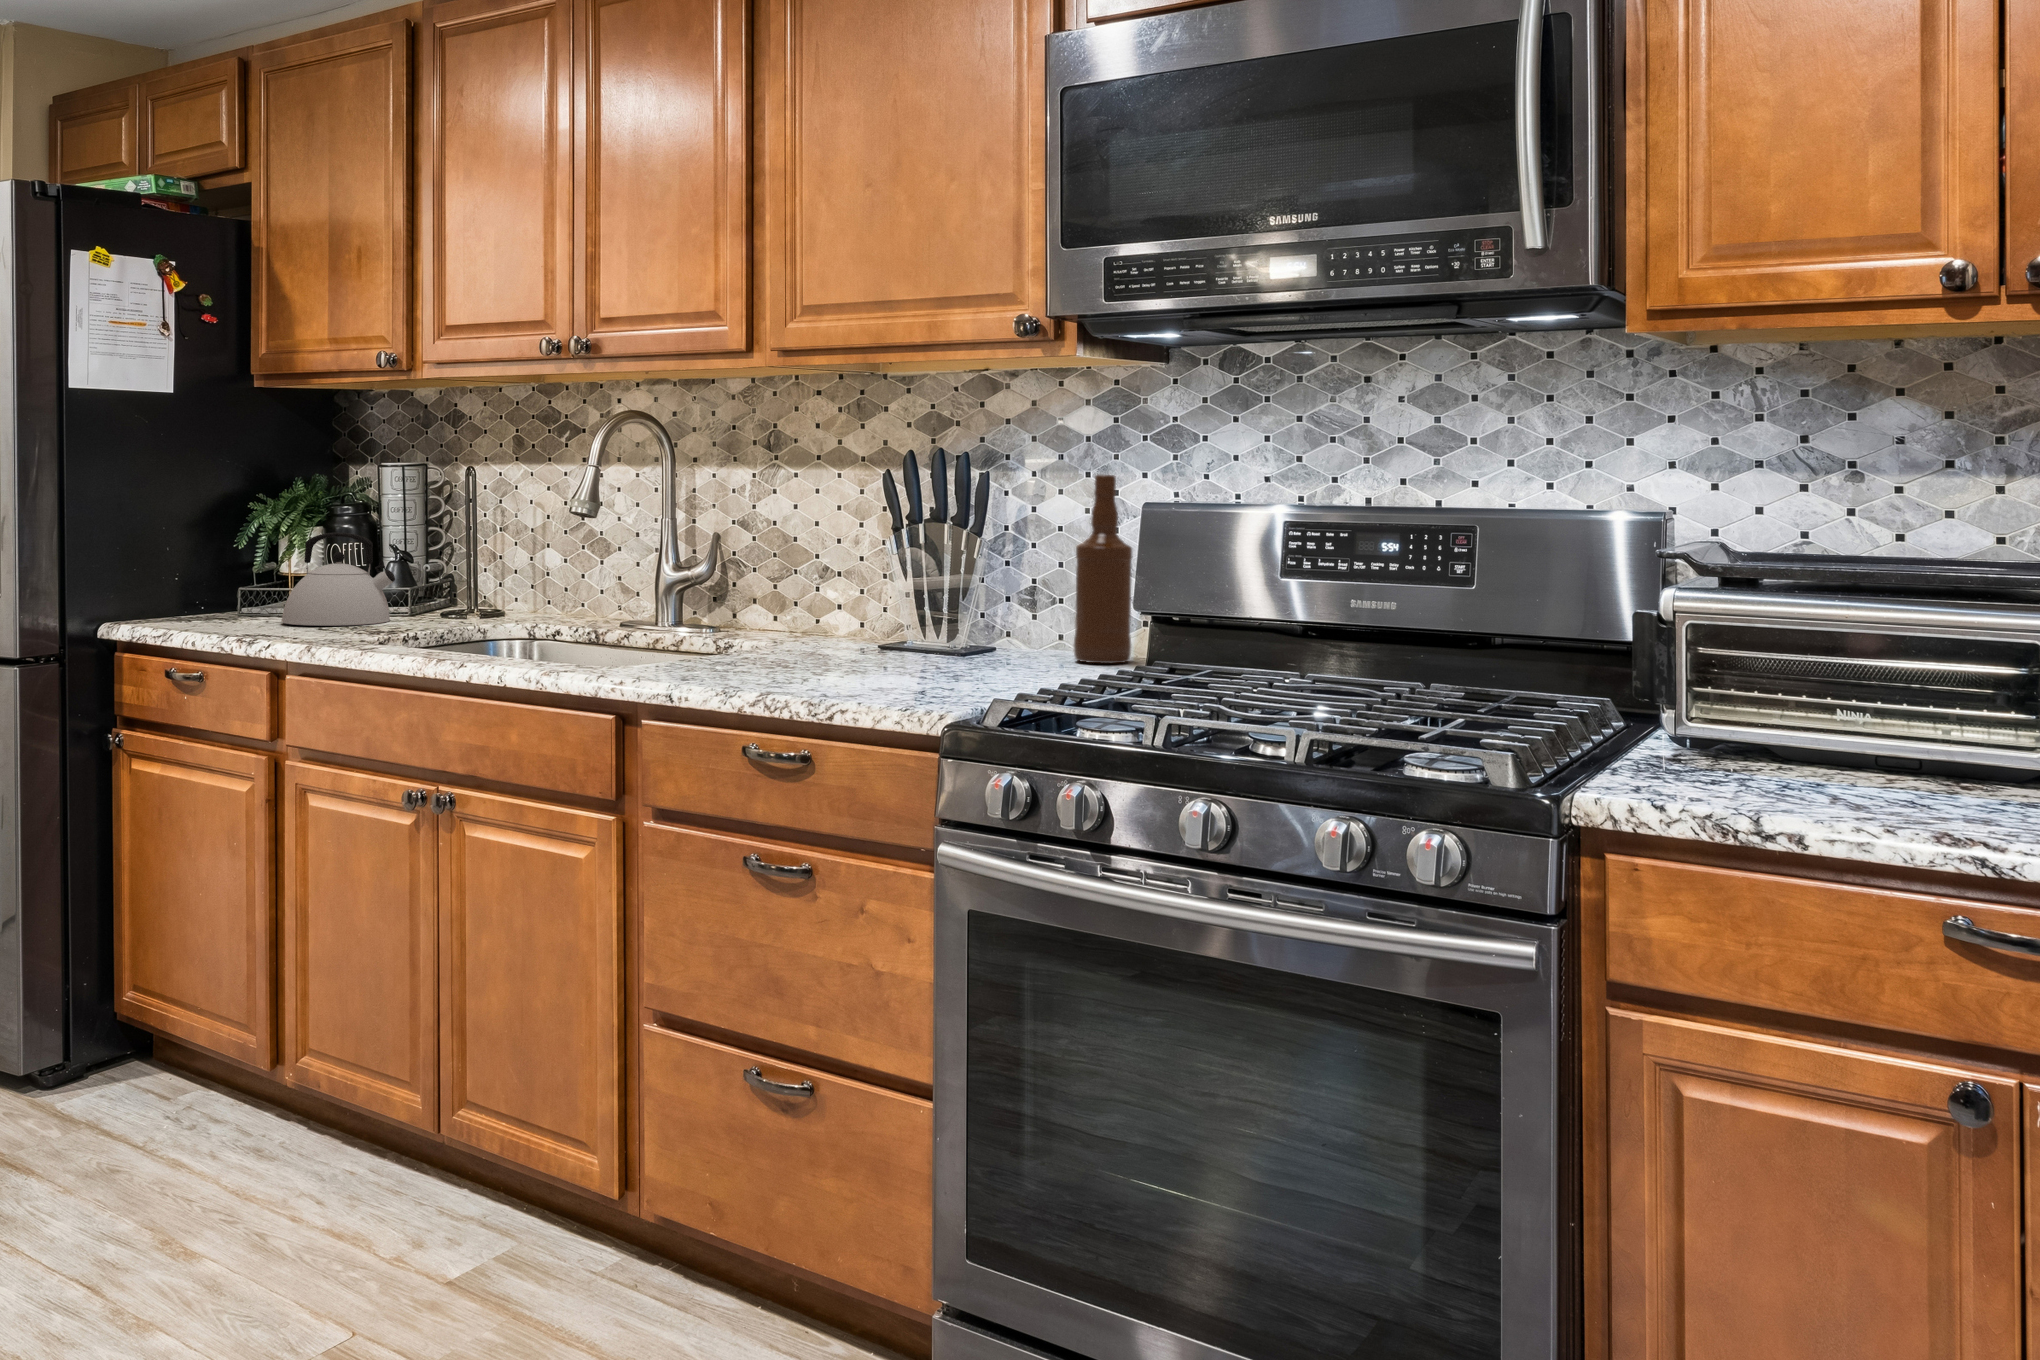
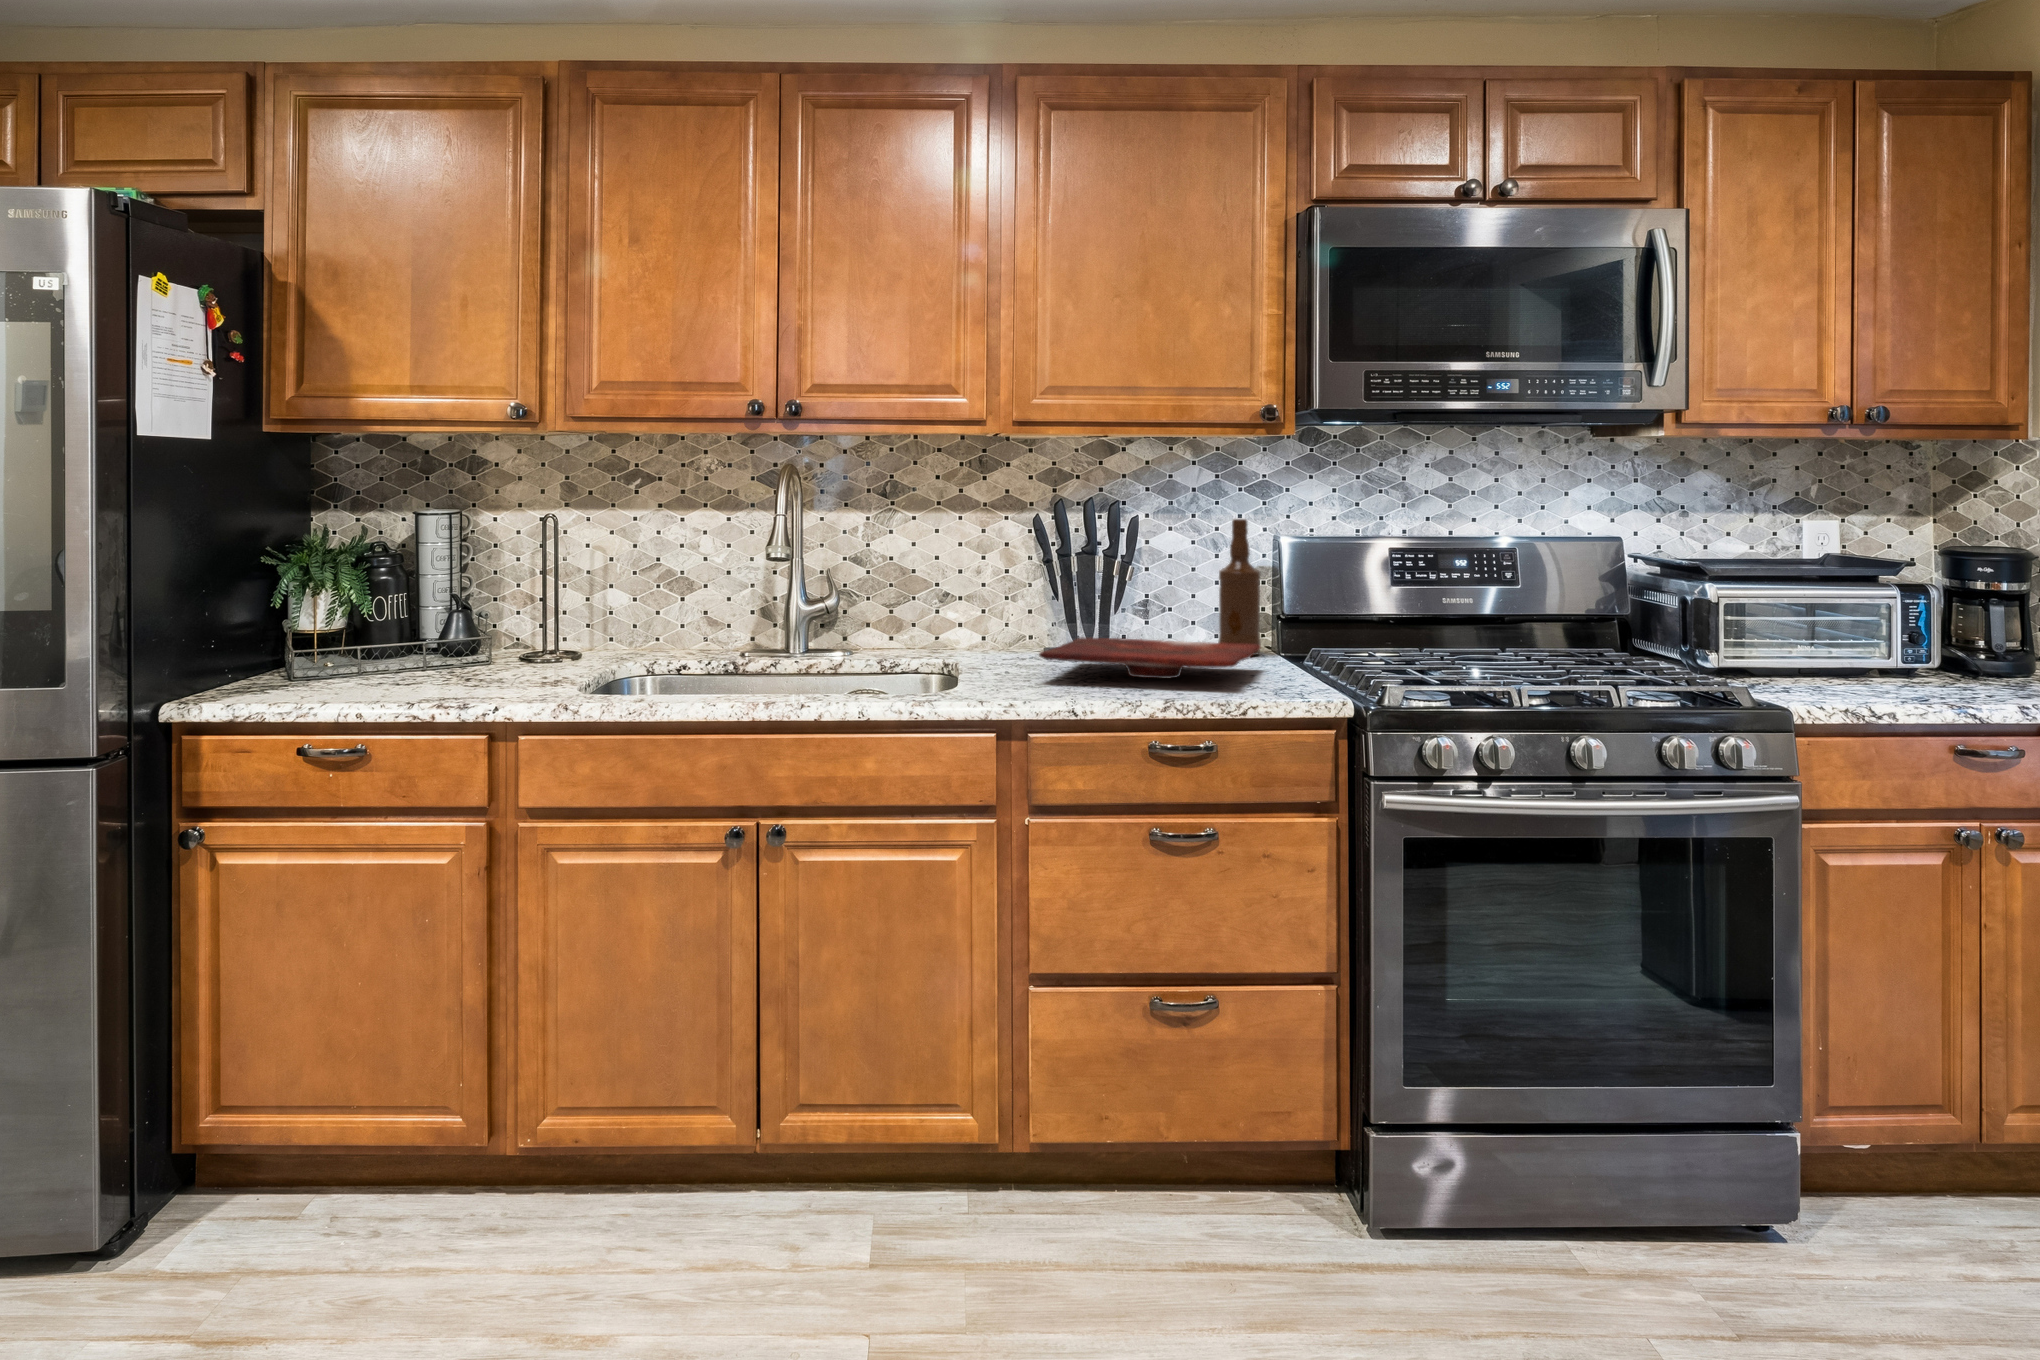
kettle: present [281,533,395,626] -> none [388,589,497,686]
cutting board: none [733,622,1035,675] -> present [1039,638,1261,678]

